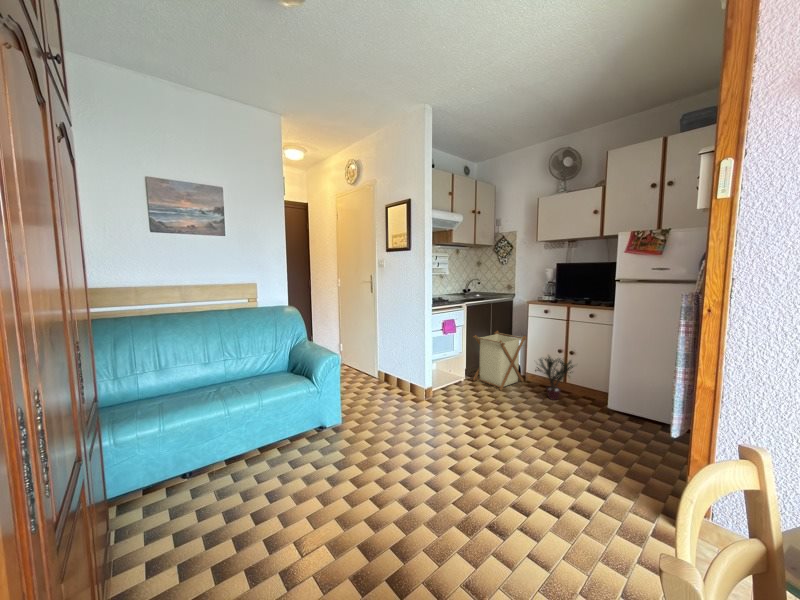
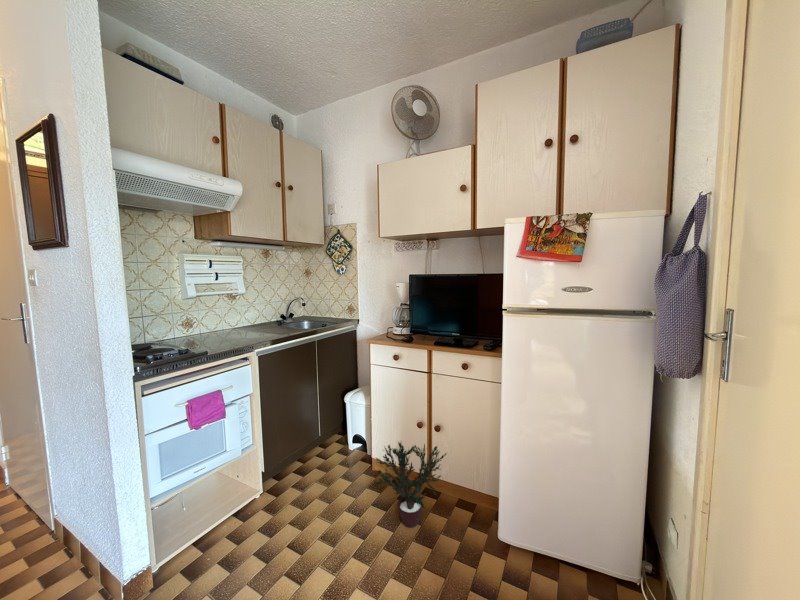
laundry basket: present [473,331,526,390] -> none [273,388,368,517]

